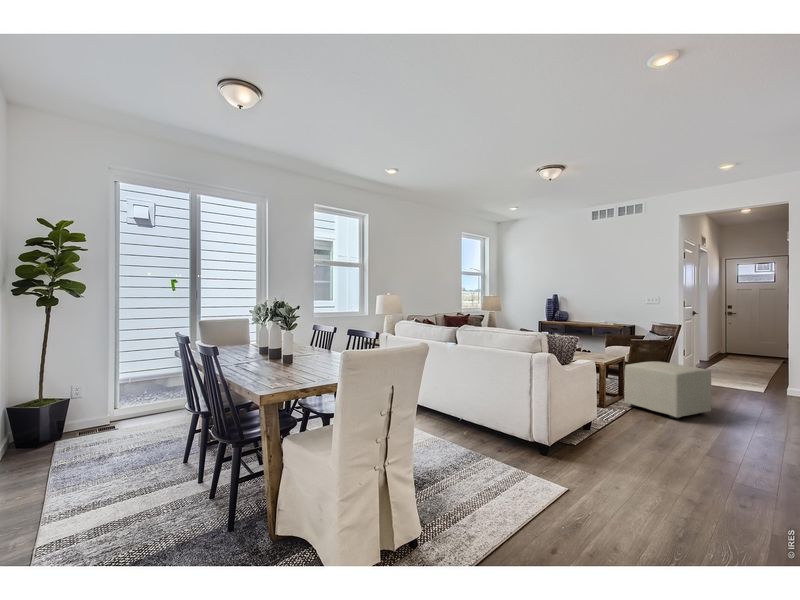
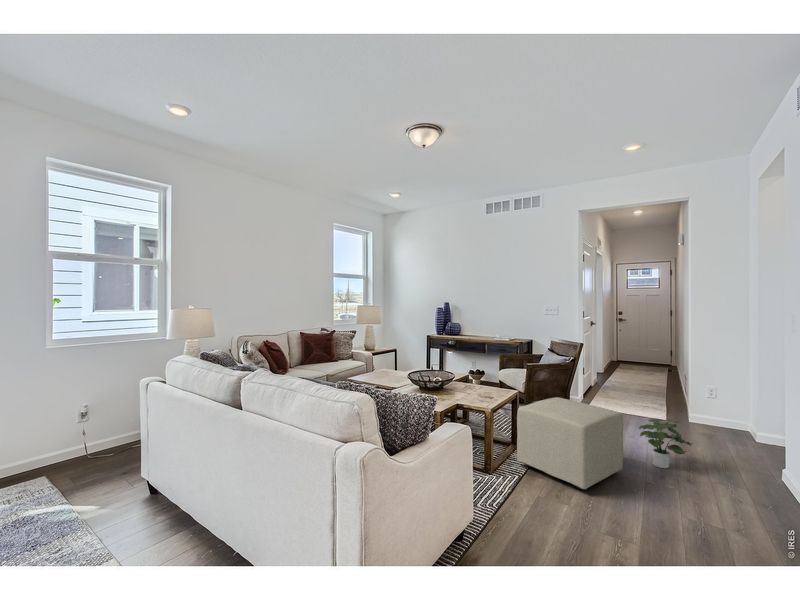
potted plant: none [727,378,774,415] -> present [639,418,692,468]

